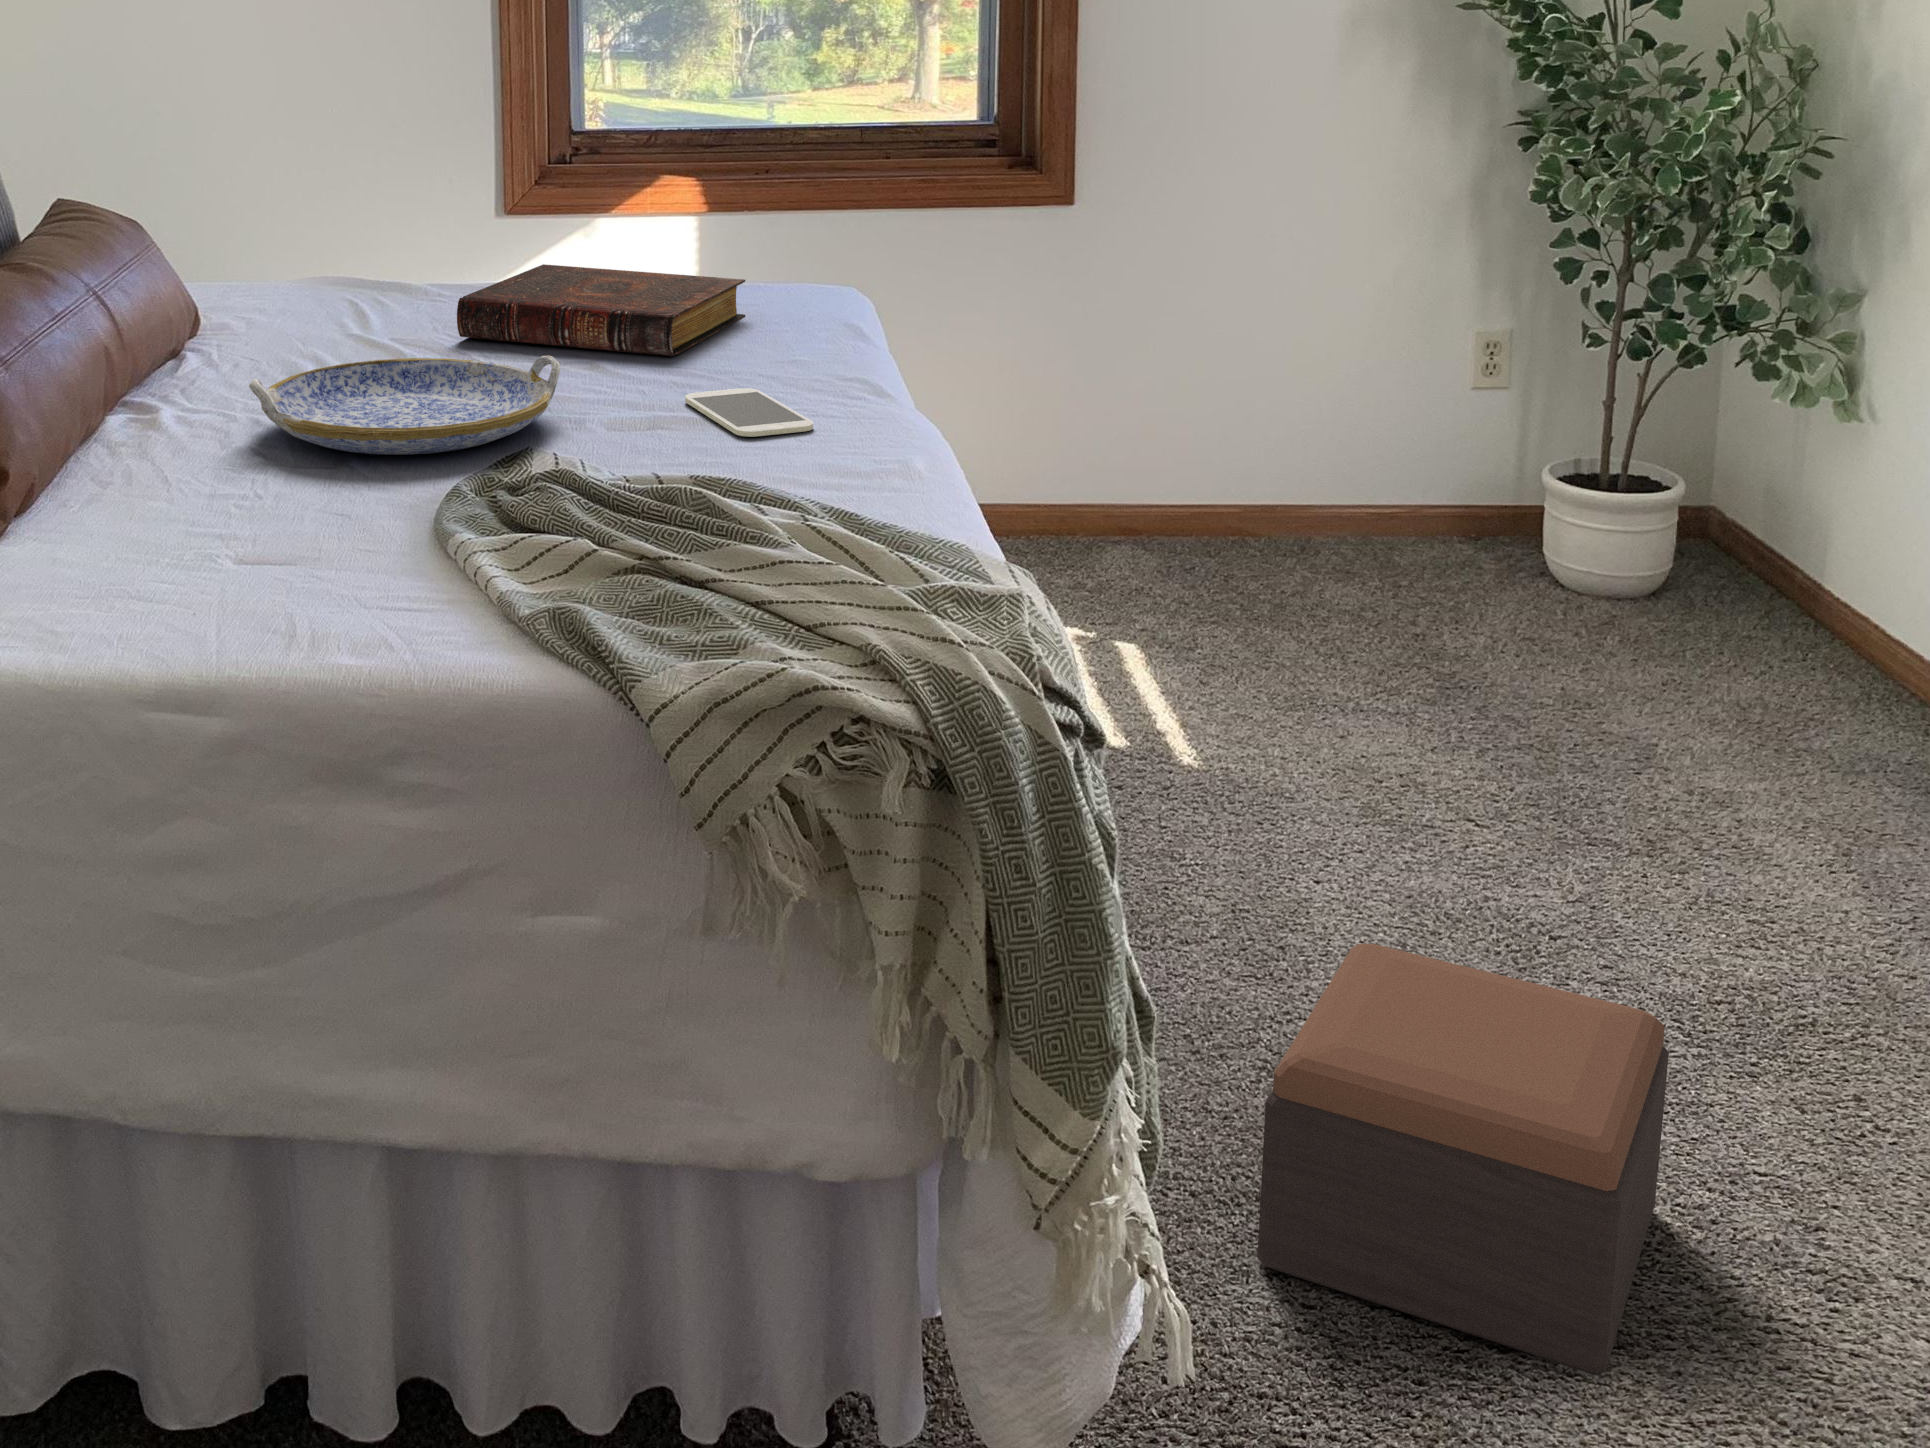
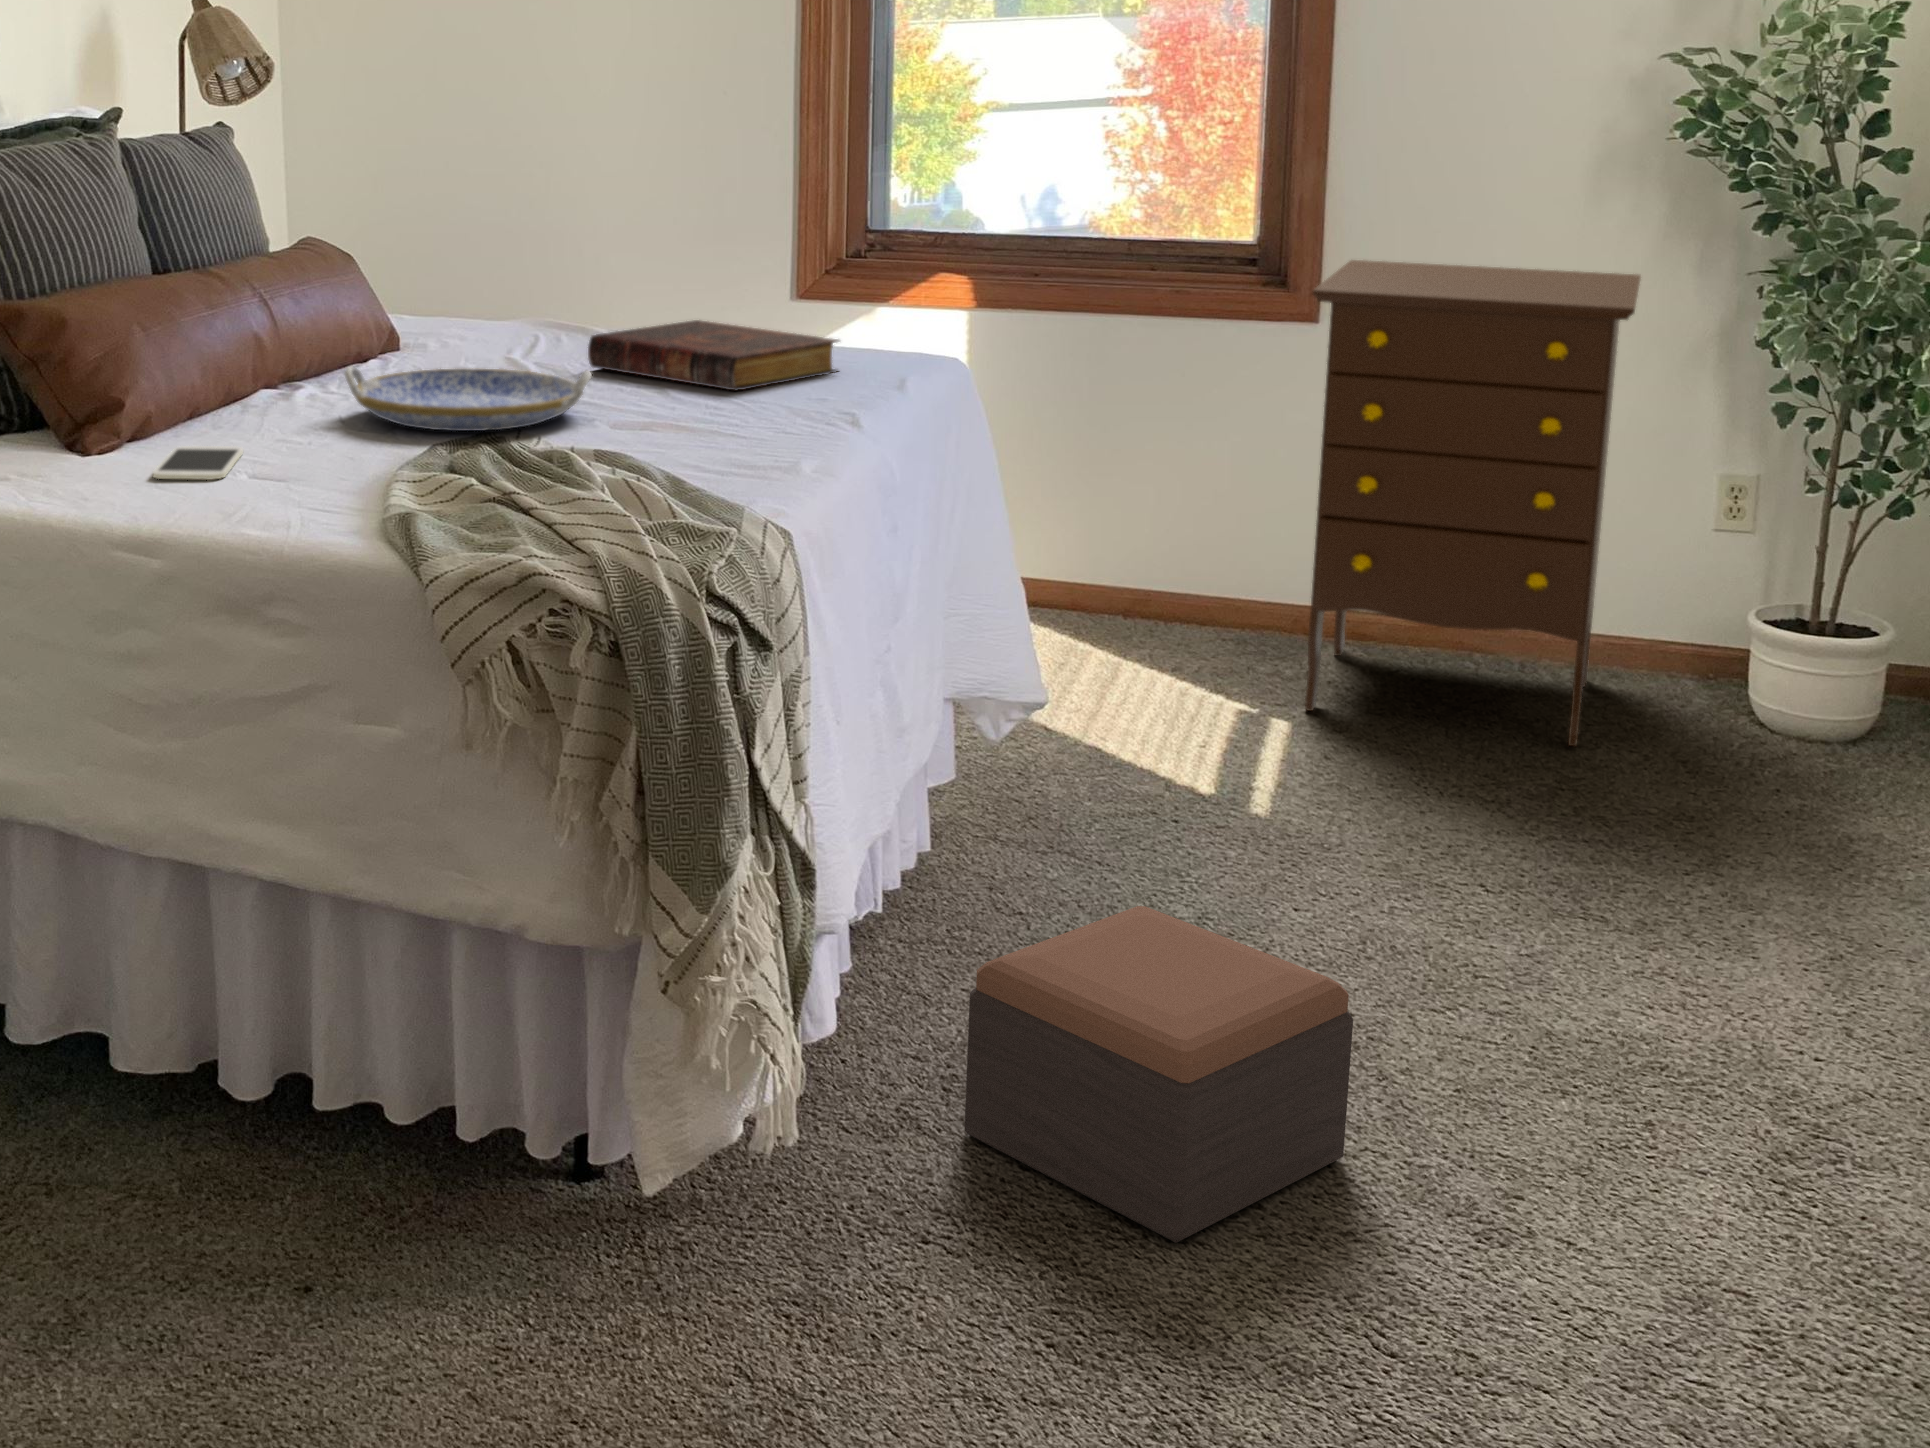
dresser: none [1111,134,1479,627] -> present [1305,260,1641,746]
smartphone: present [685,388,813,437] -> present [153,446,243,480]

